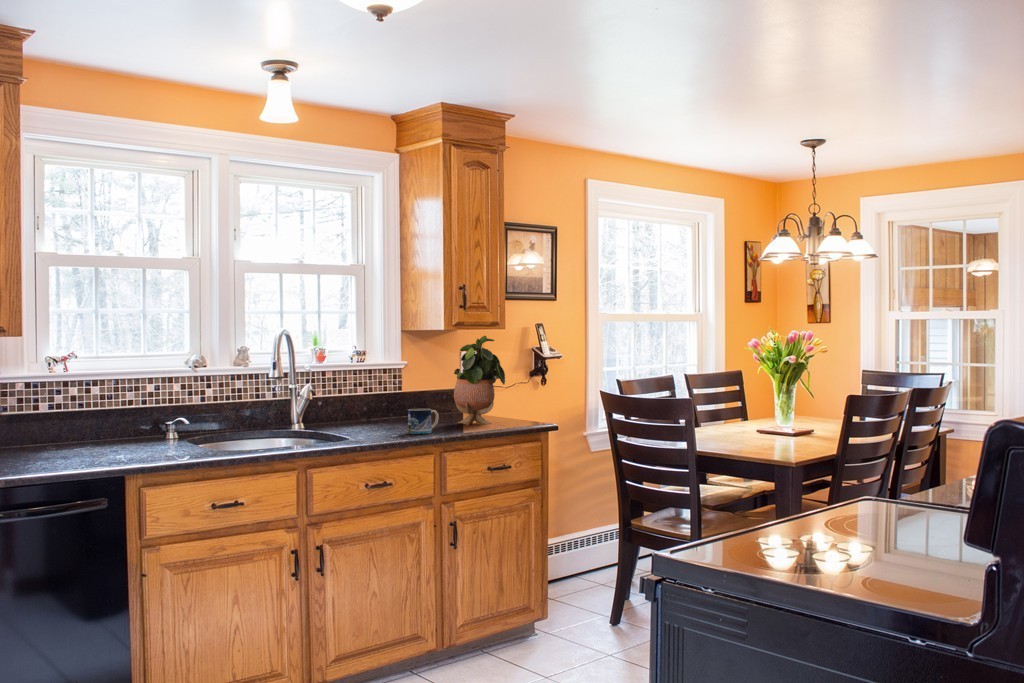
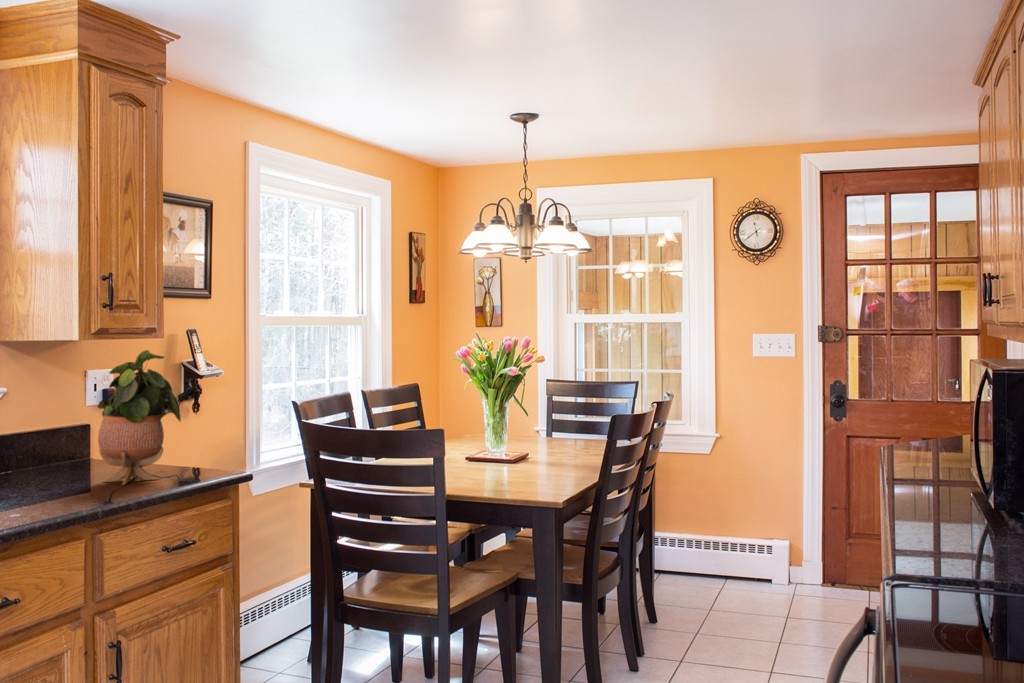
mug: present [408,409,439,434] -> none [38,469,89,512]

